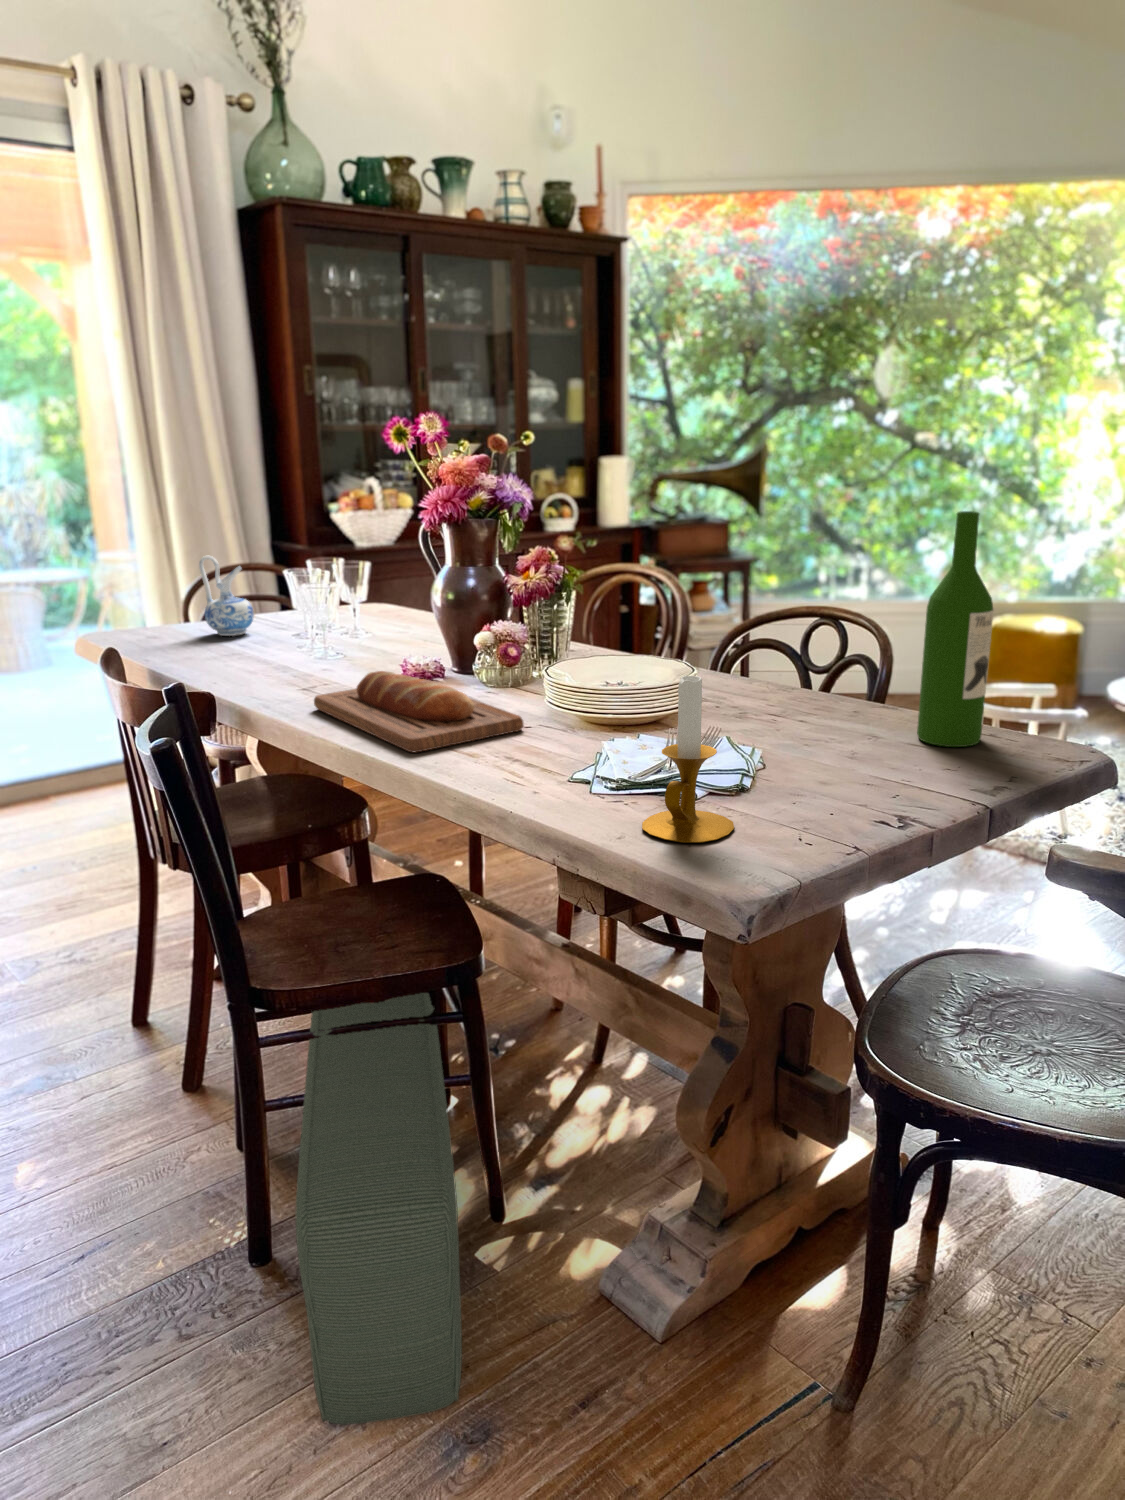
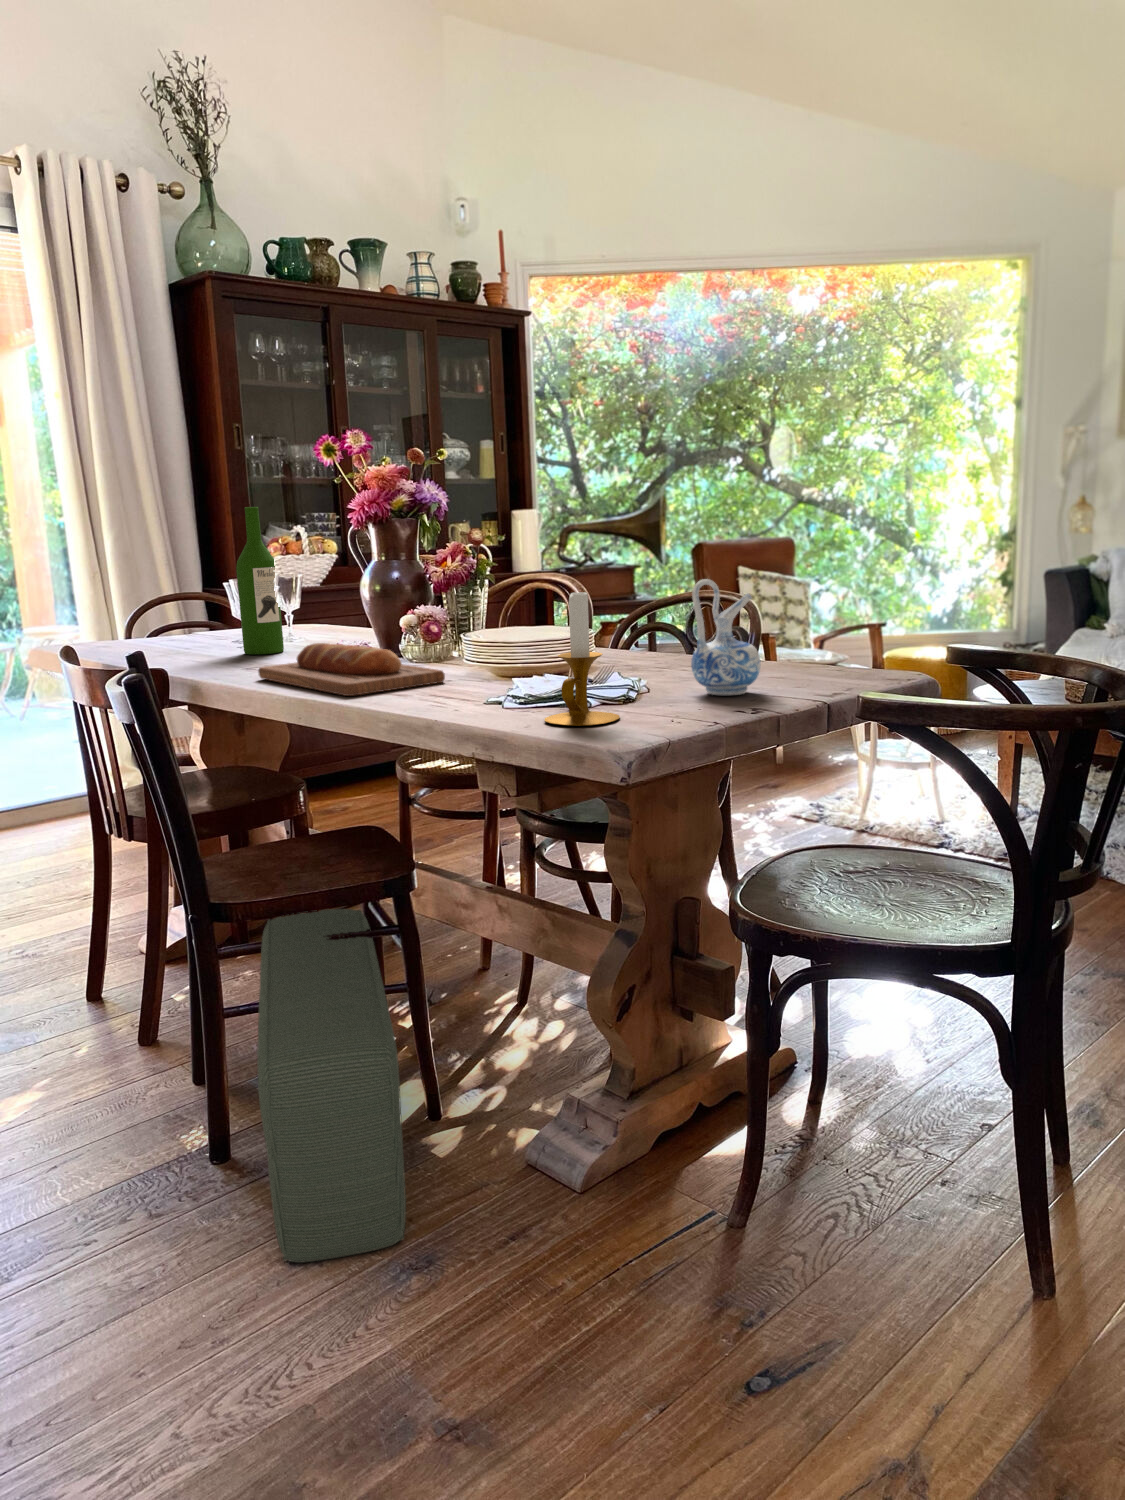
wine bottle: present [917,511,994,747] -> present [236,507,284,654]
ceramic pitcher: present [199,556,254,636] -> present [691,579,761,695]

